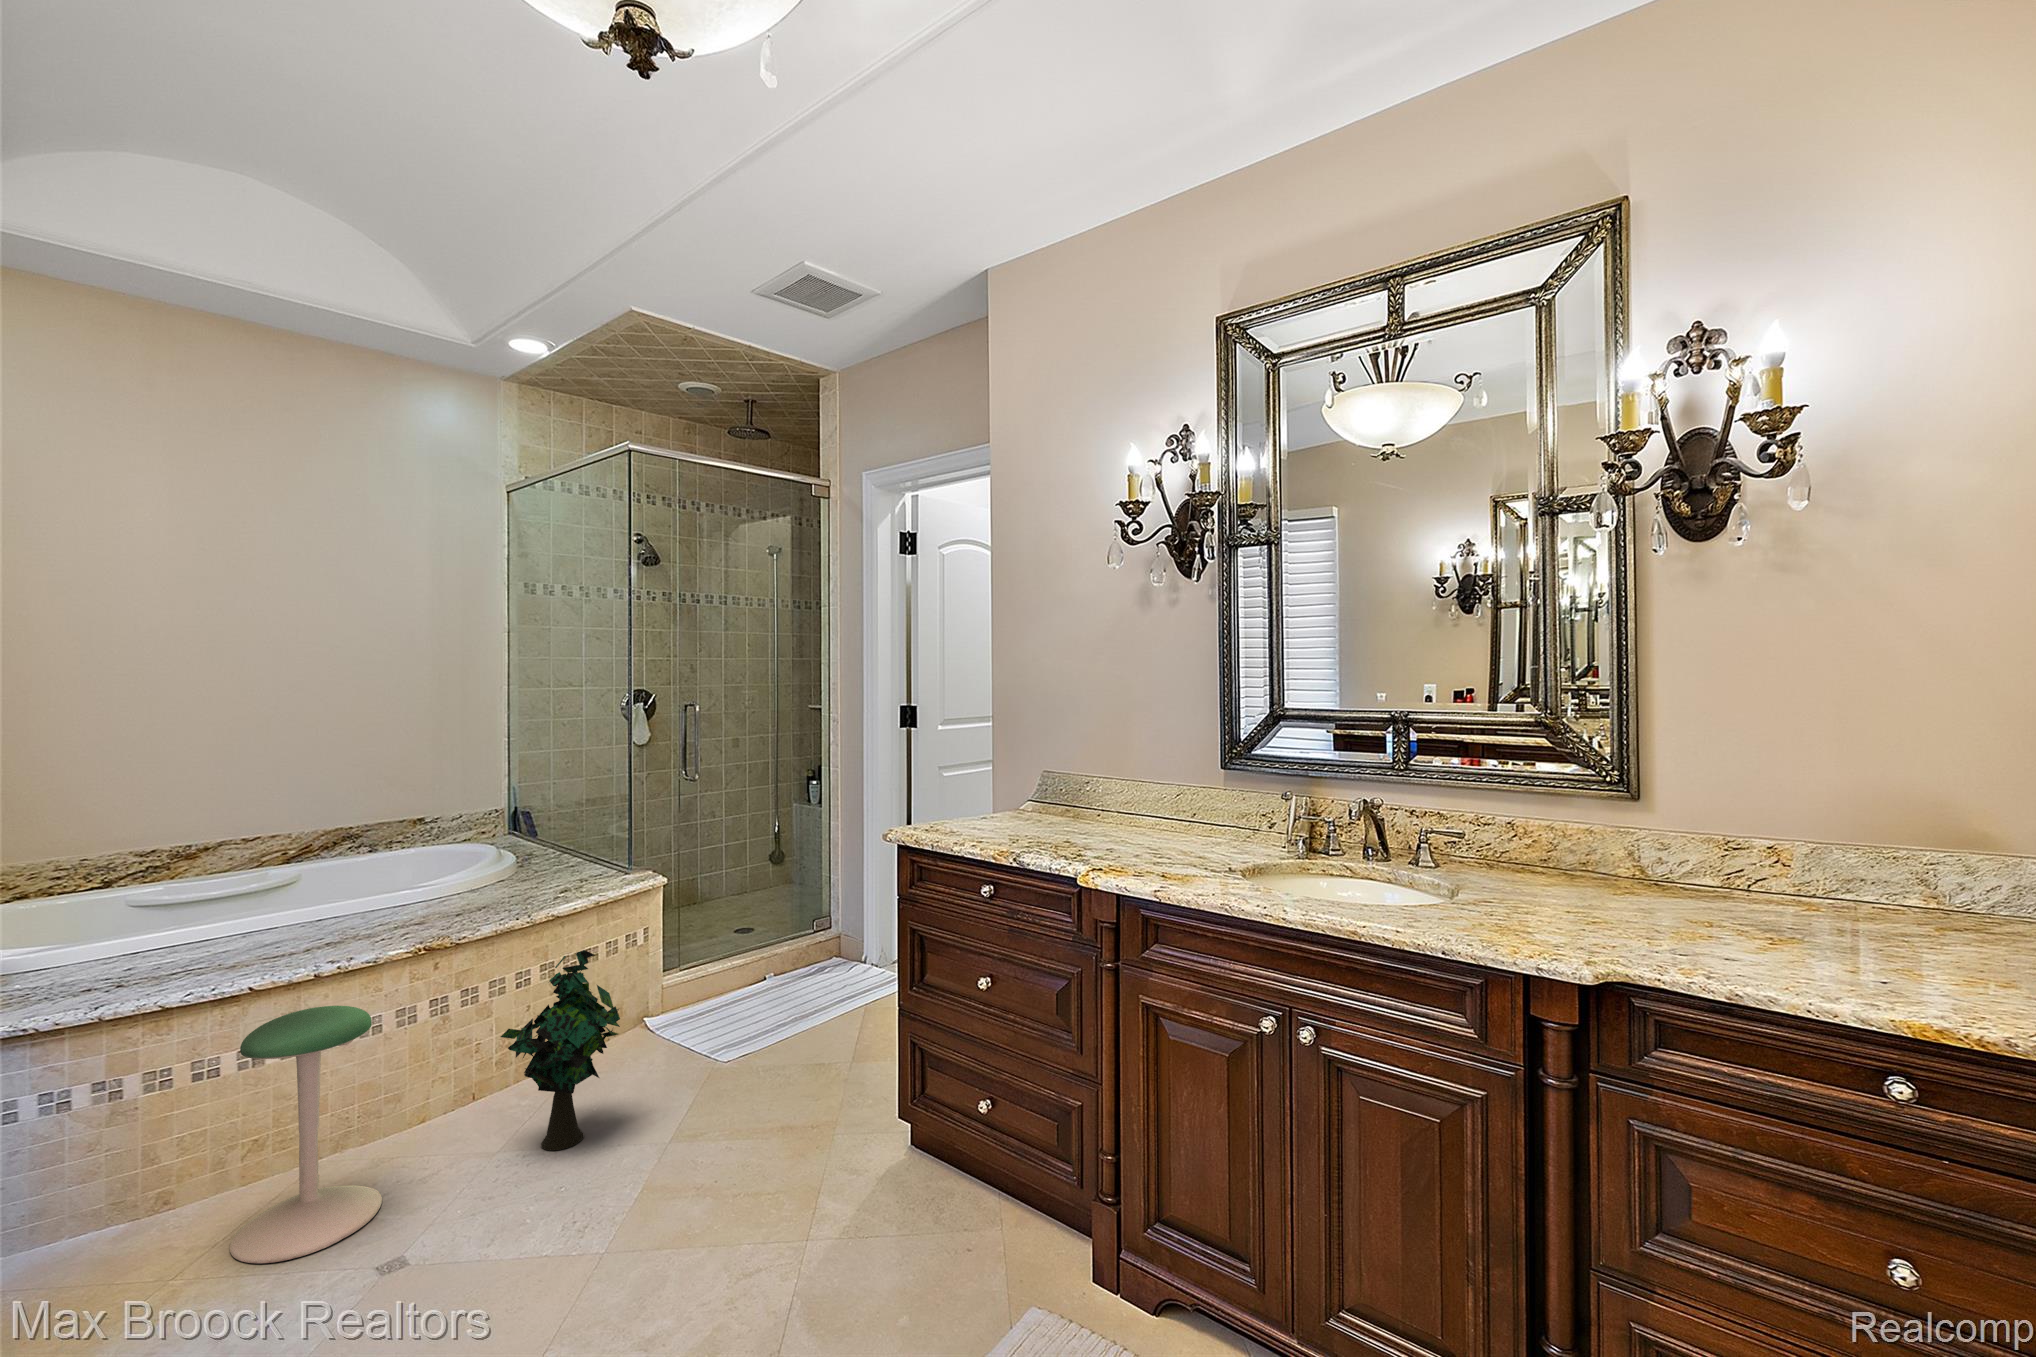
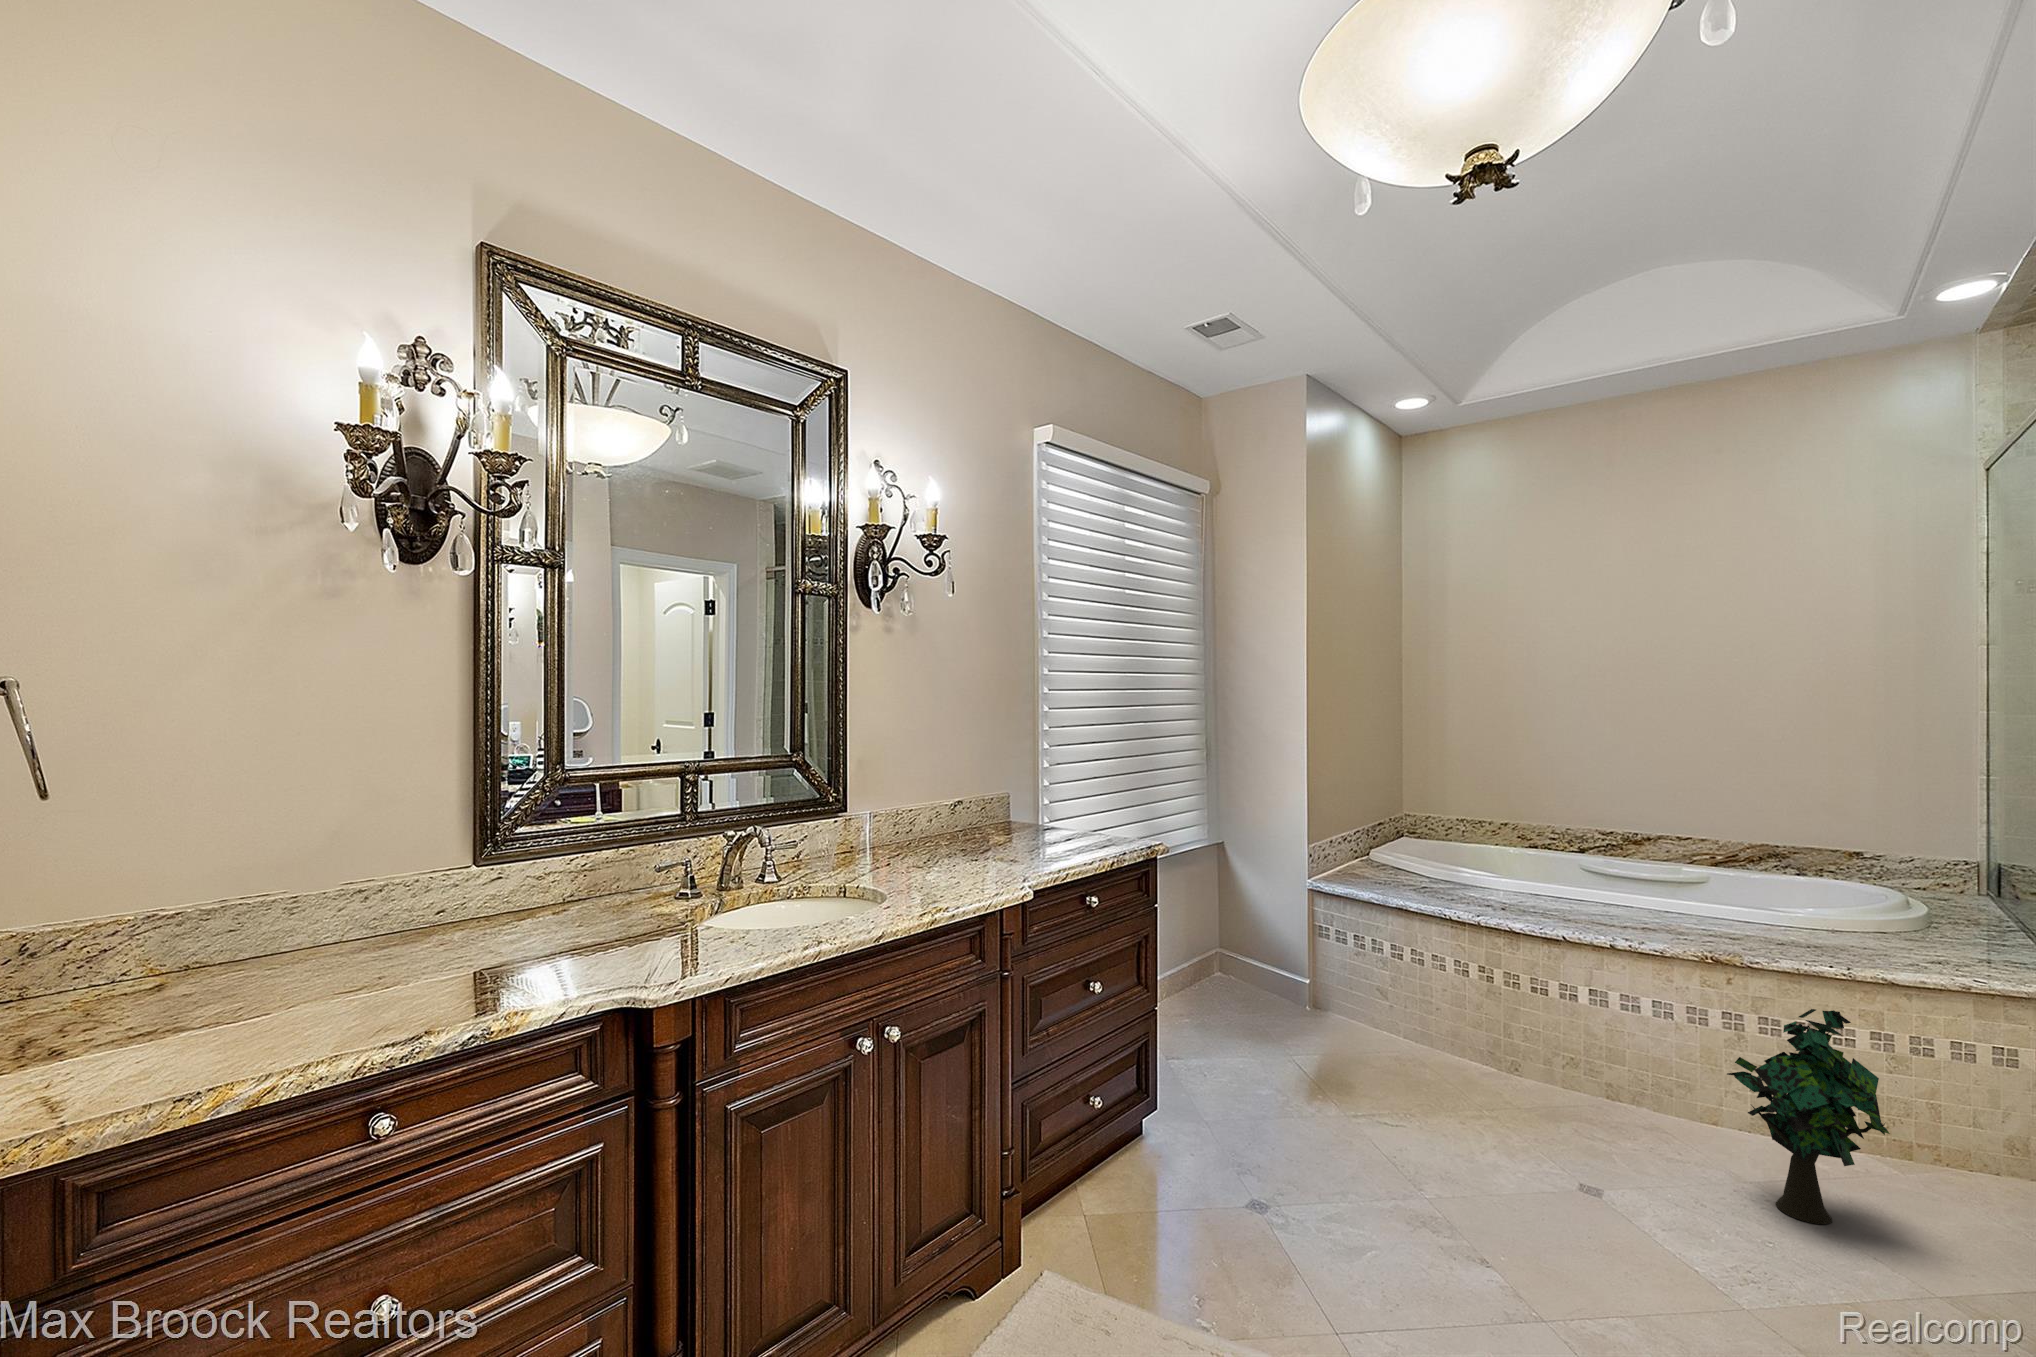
stool: present [230,1006,382,1263] -> none [1508,958,1618,1152]

